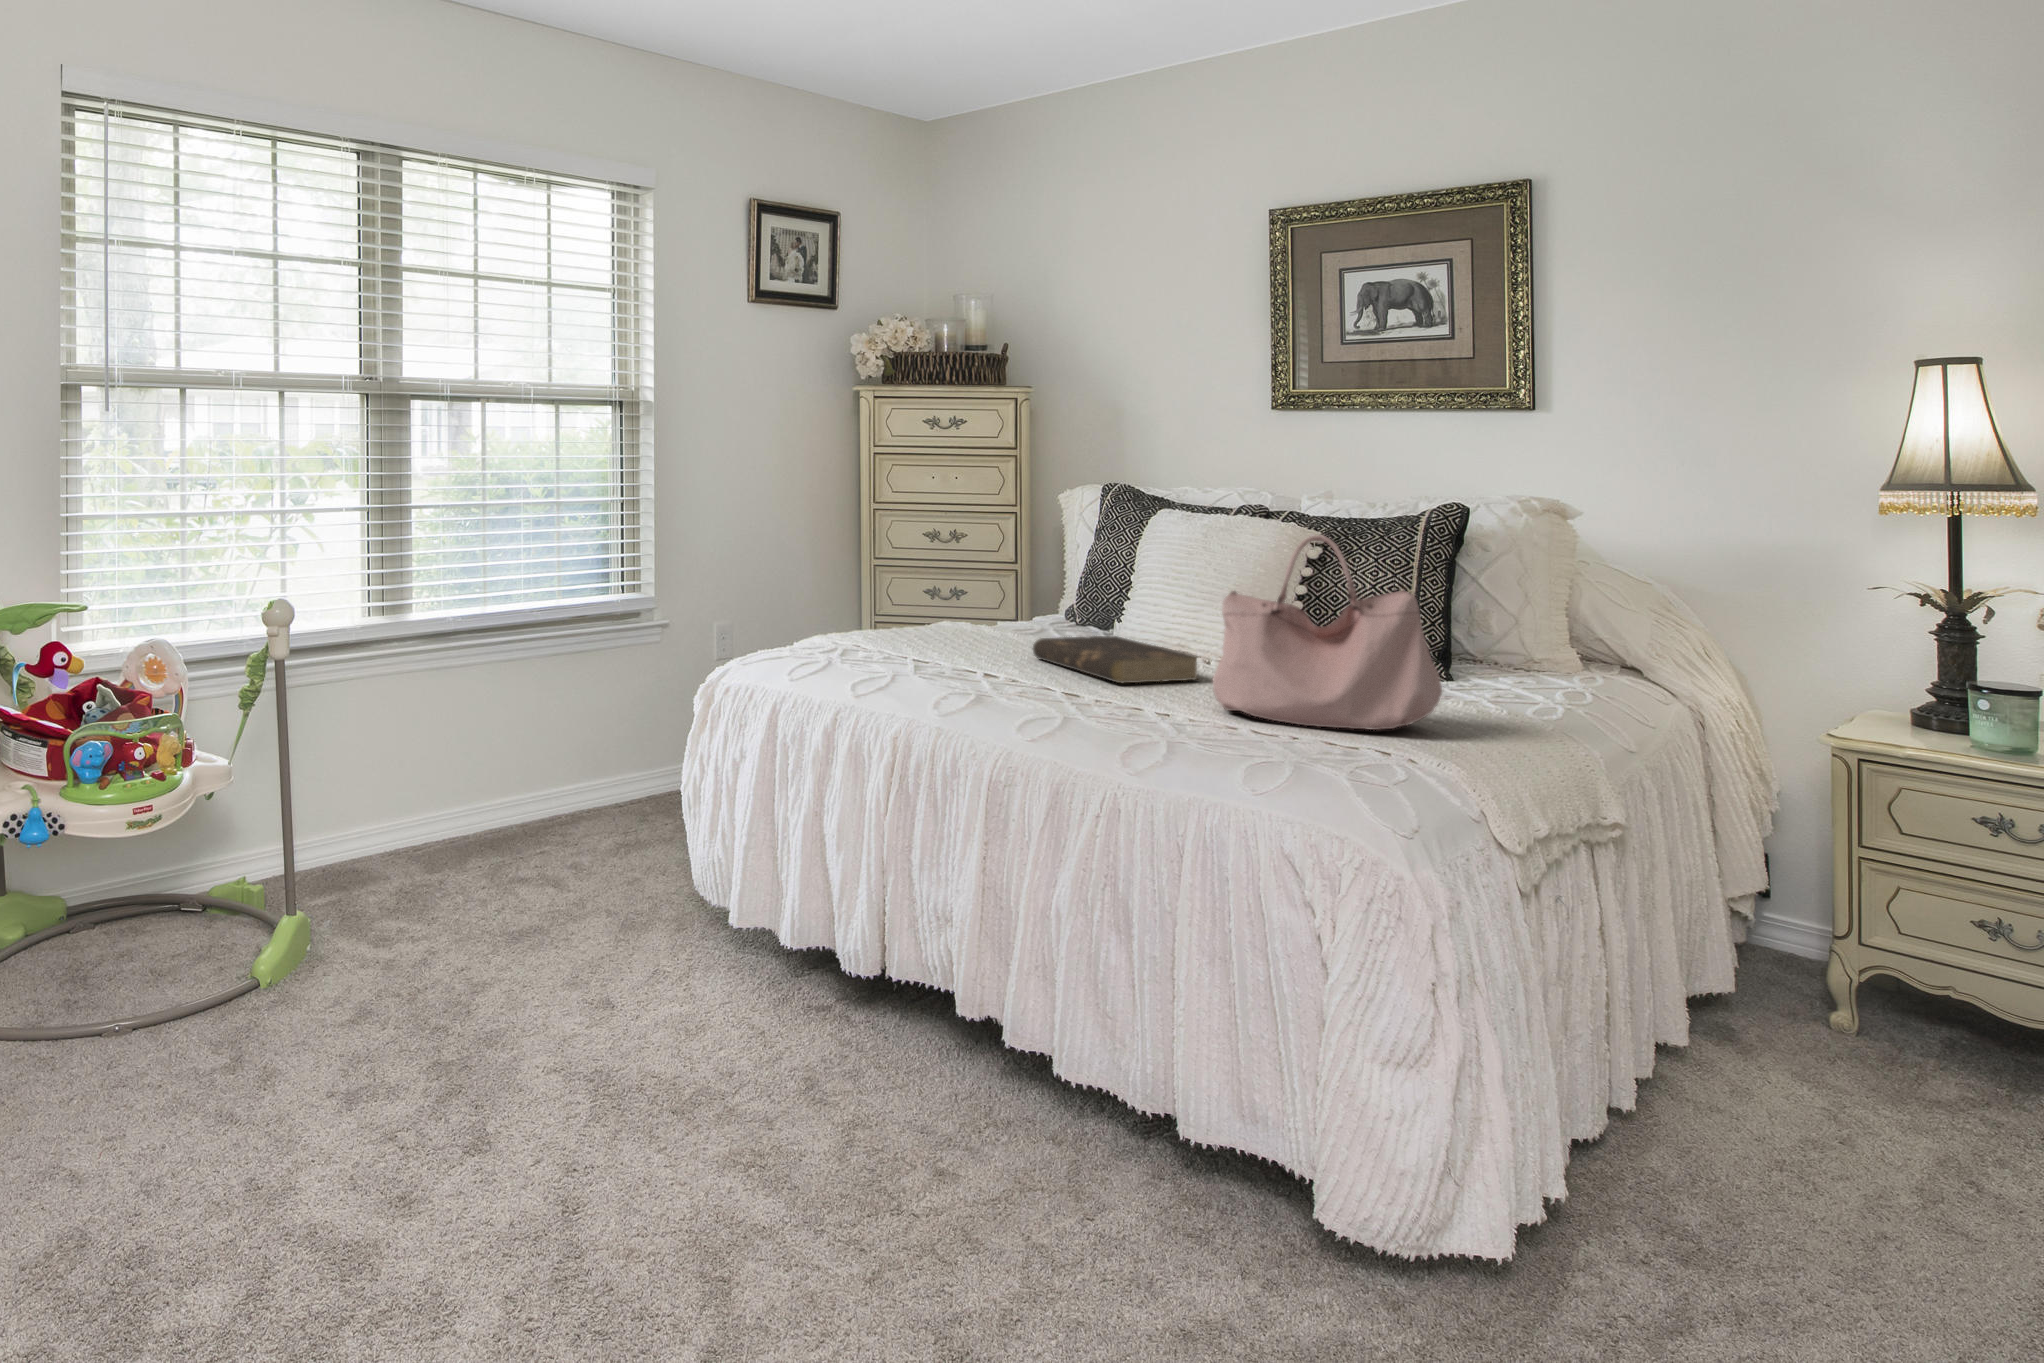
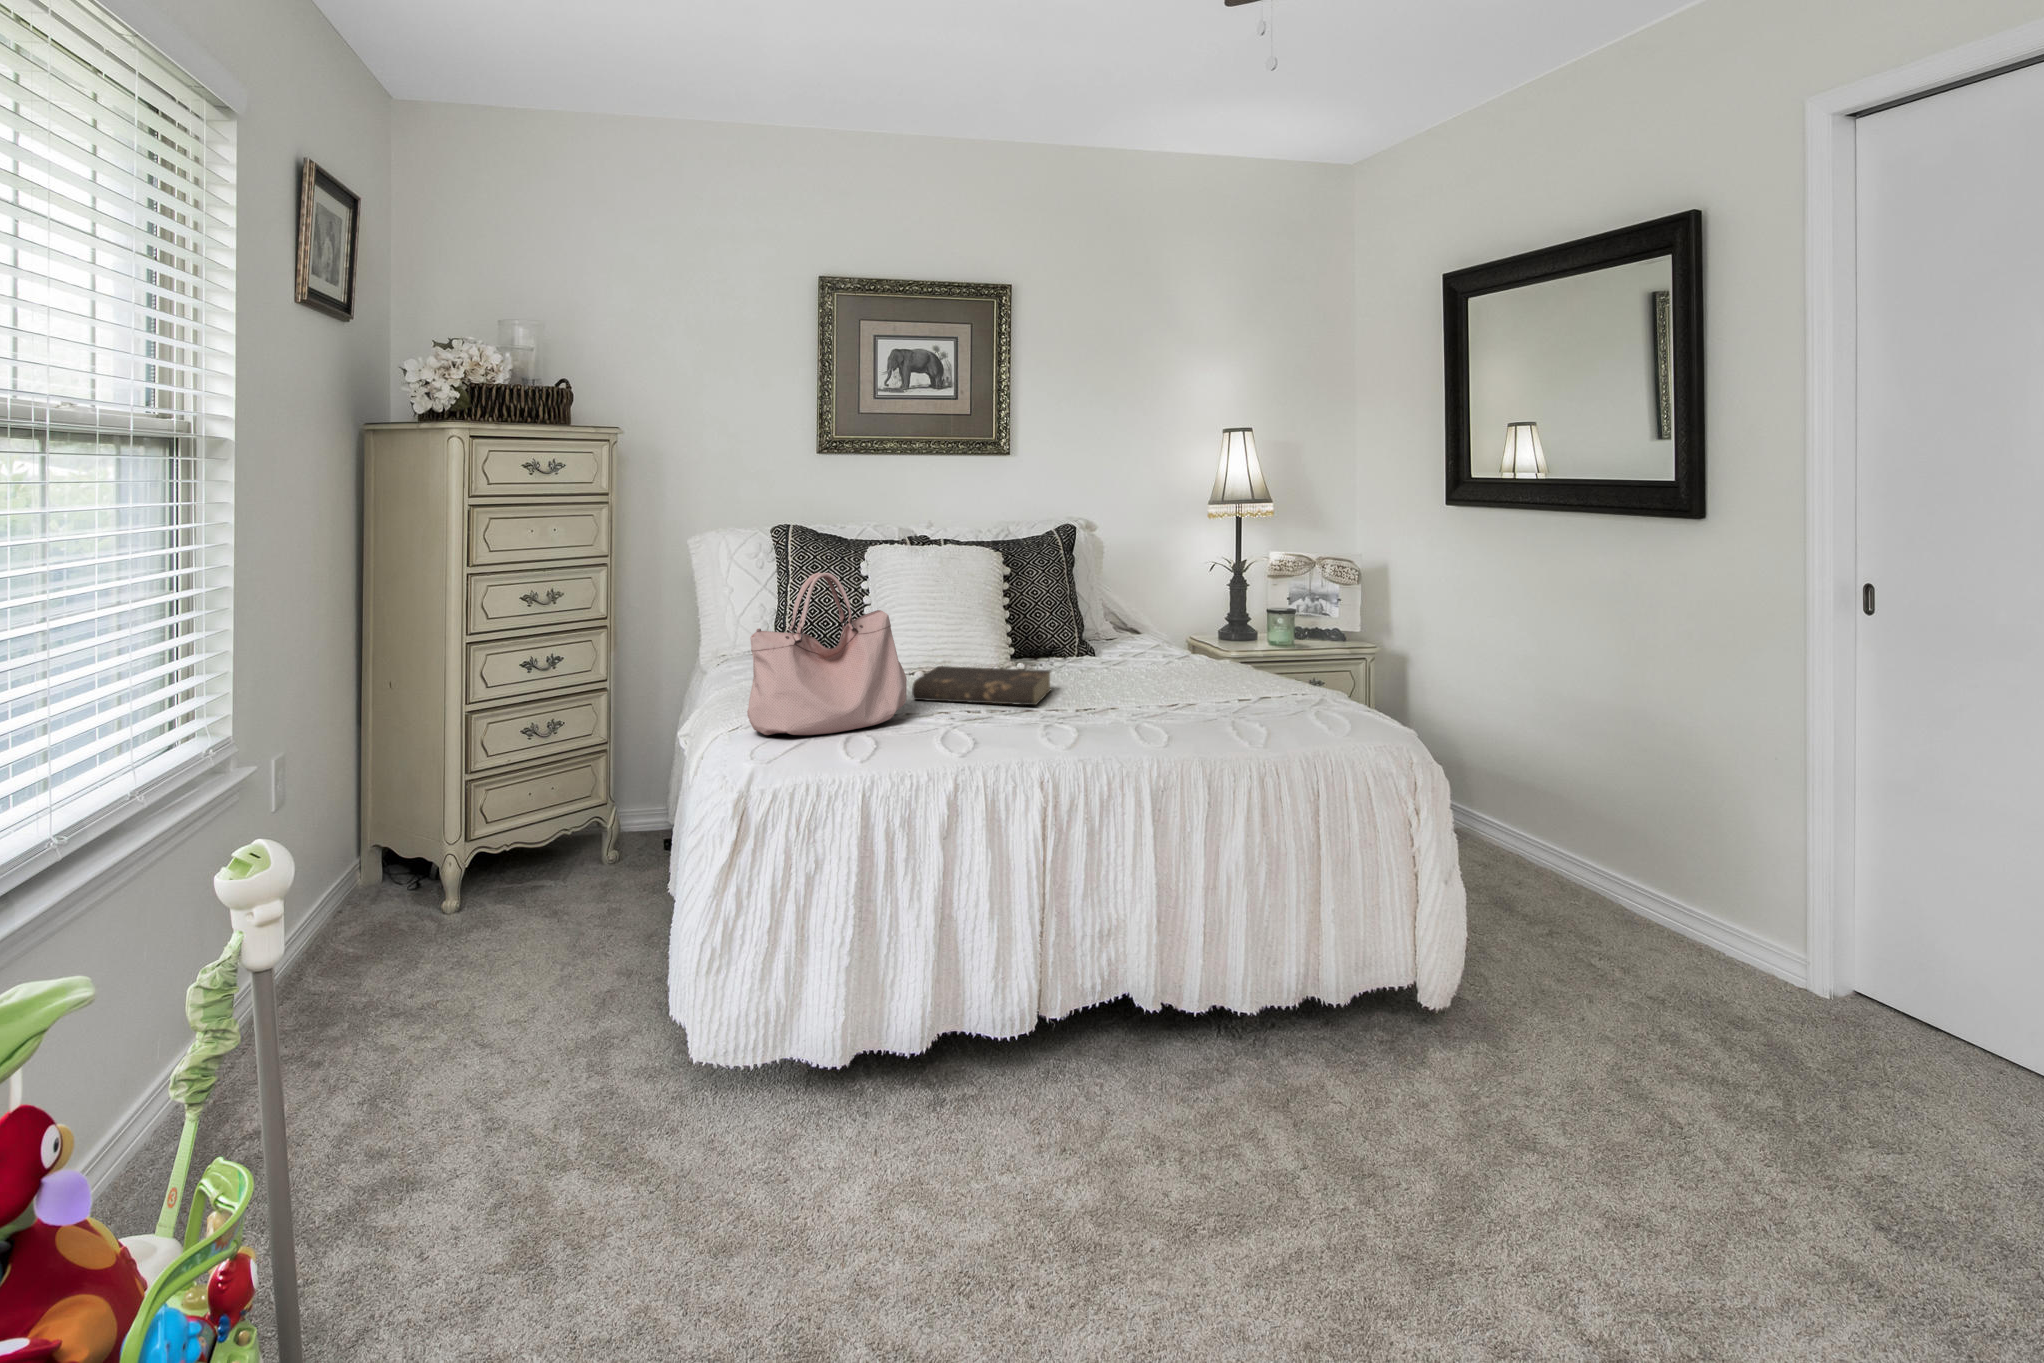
handbag: present [1213,535,1442,730] -> present [747,573,907,735]

